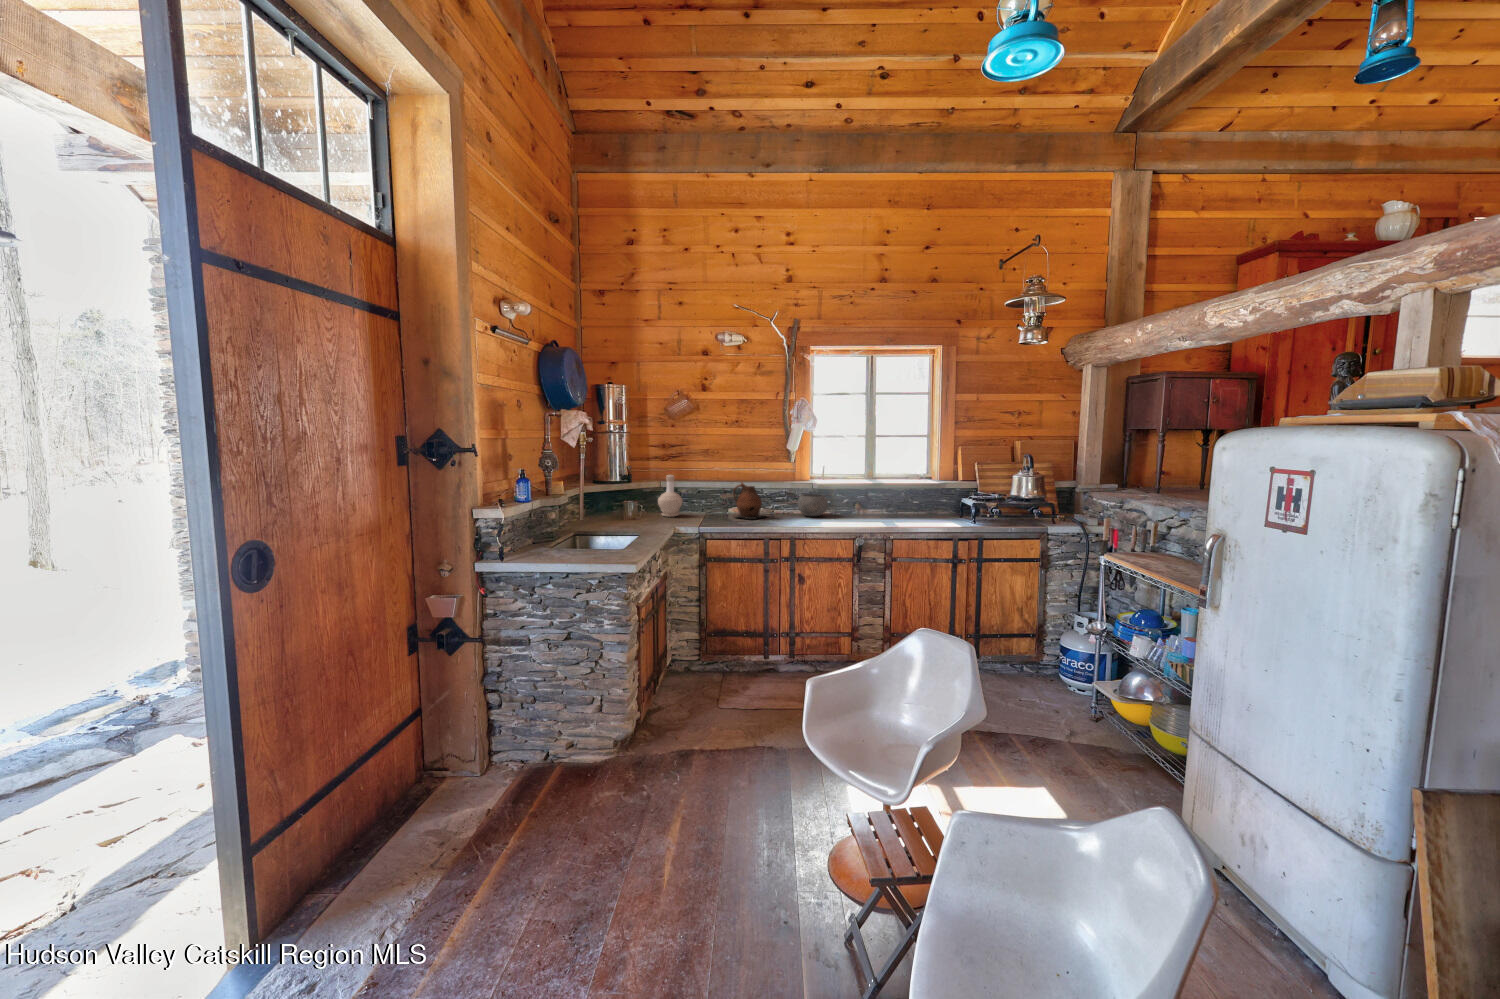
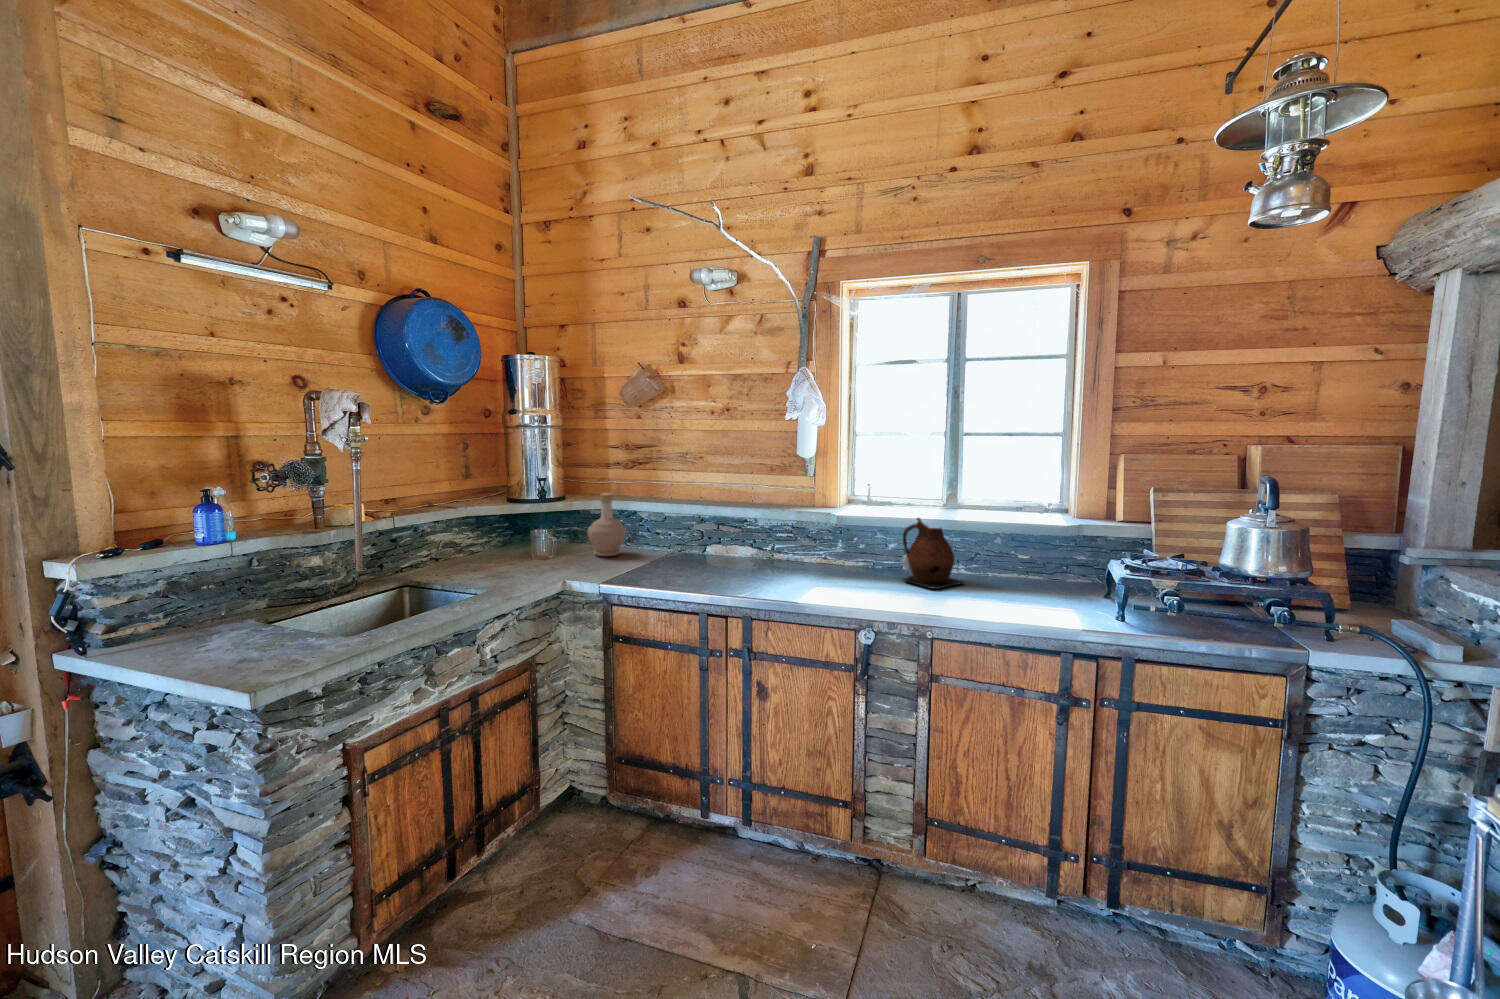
ceramic pitcher: present [733,482,765,519] -> present [903,518,964,589]
bowl: present [798,494,828,516] -> none [801,532,853,572]

